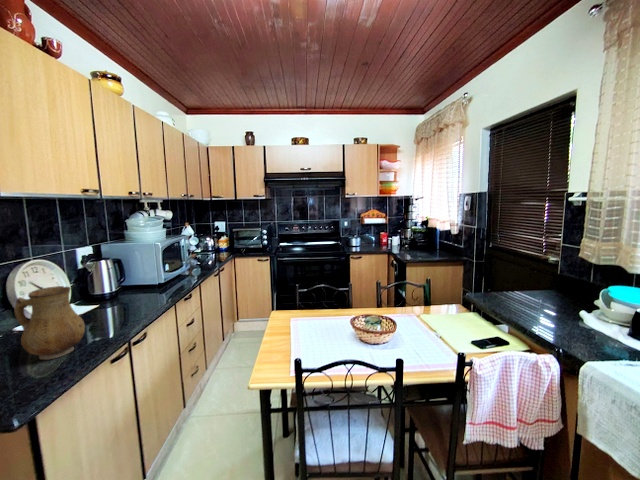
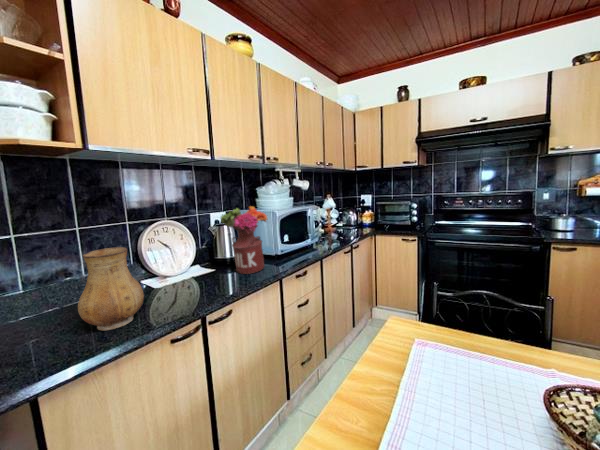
flower arrangement: none [111,241,162,302] -> present [221,206,268,274]

